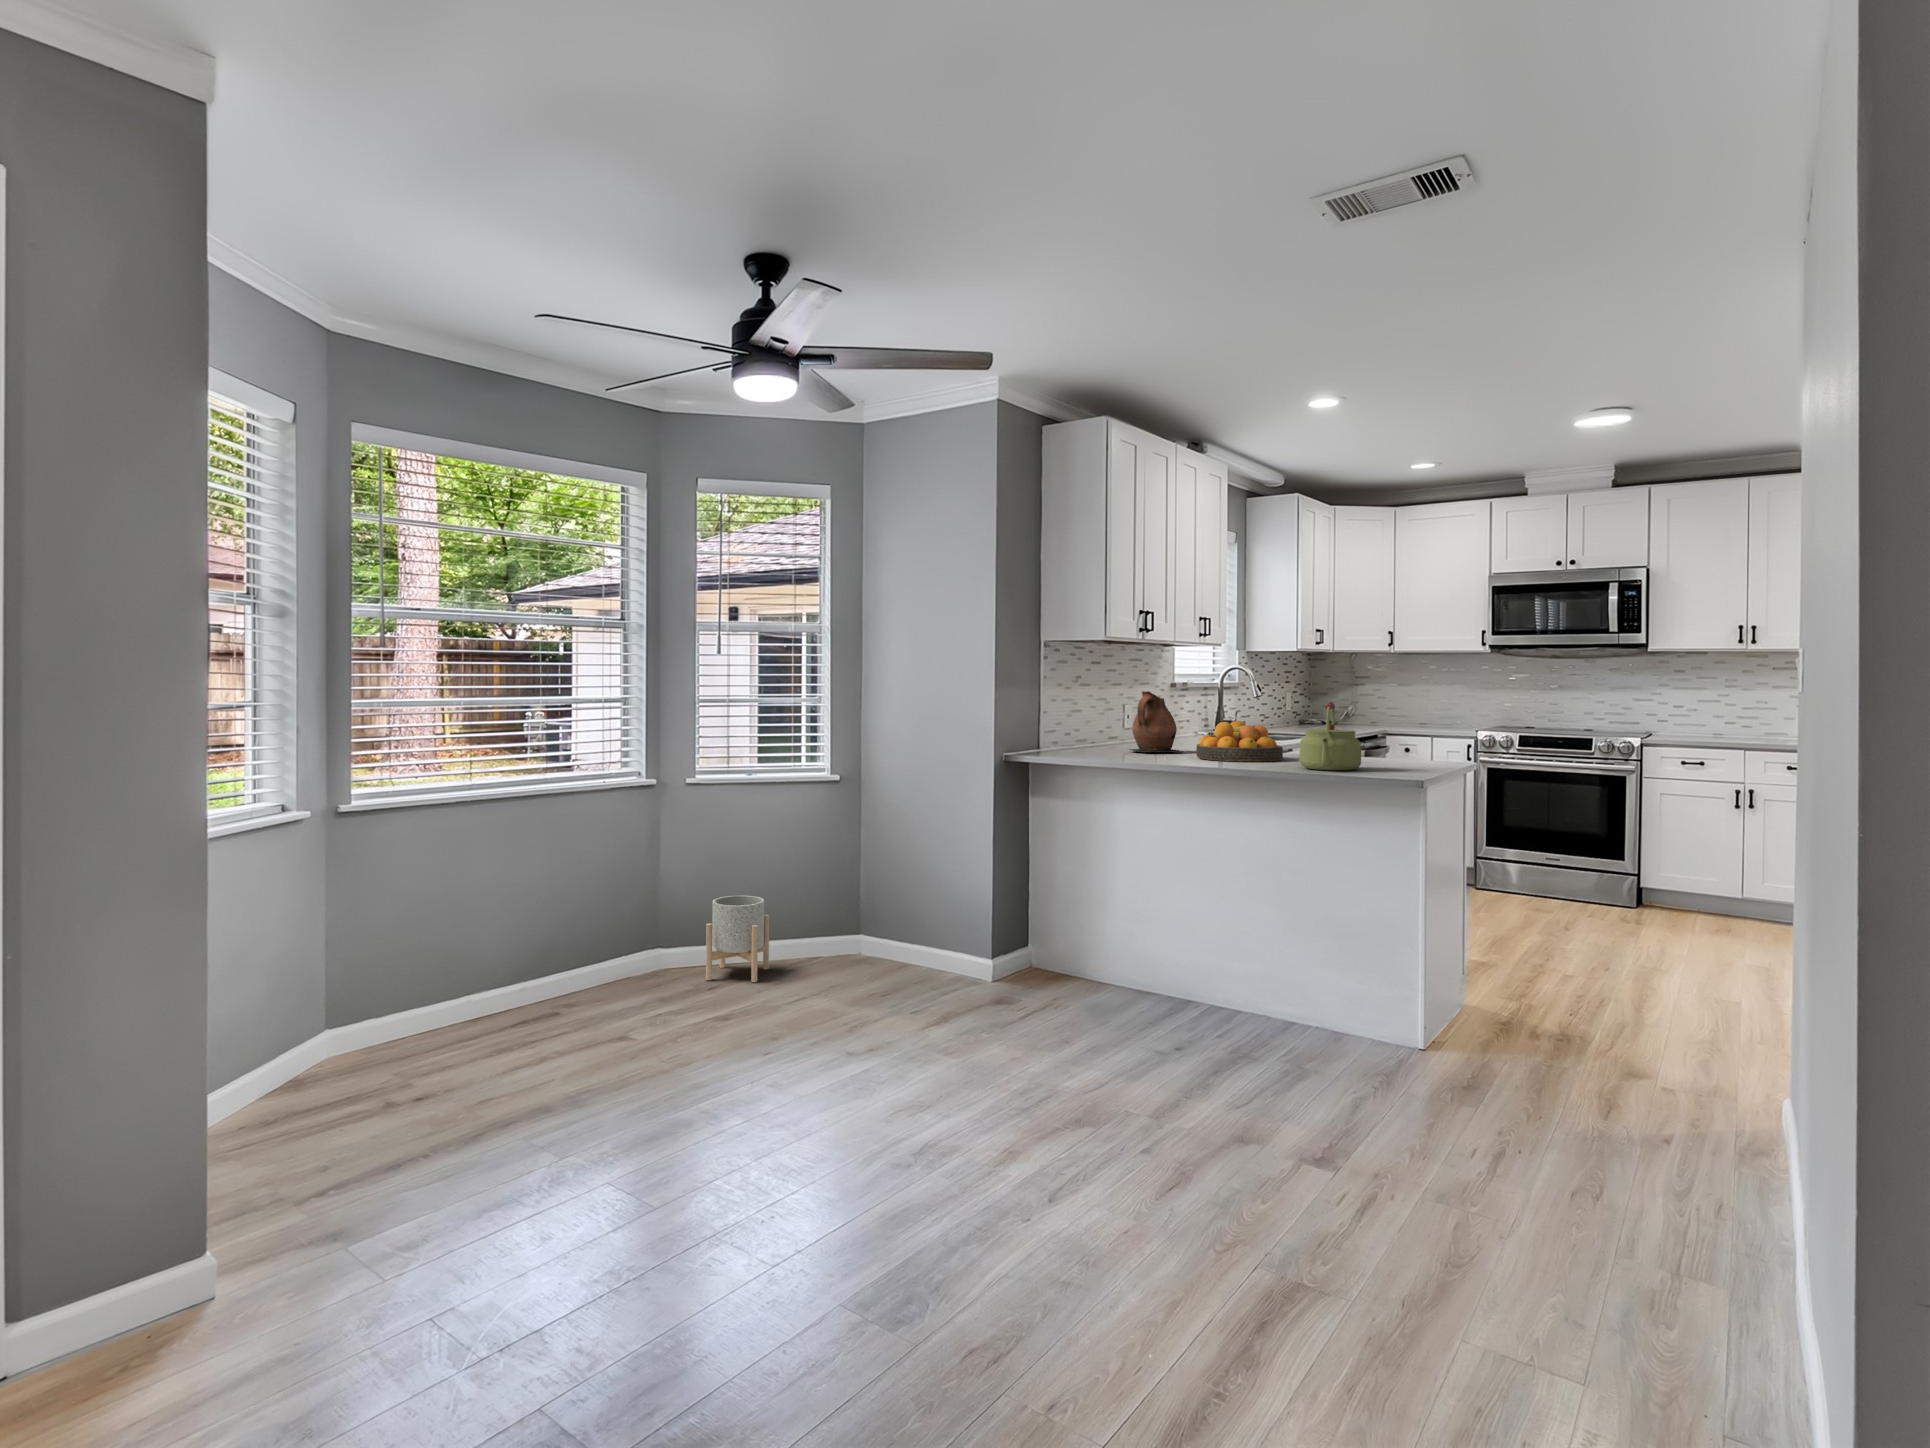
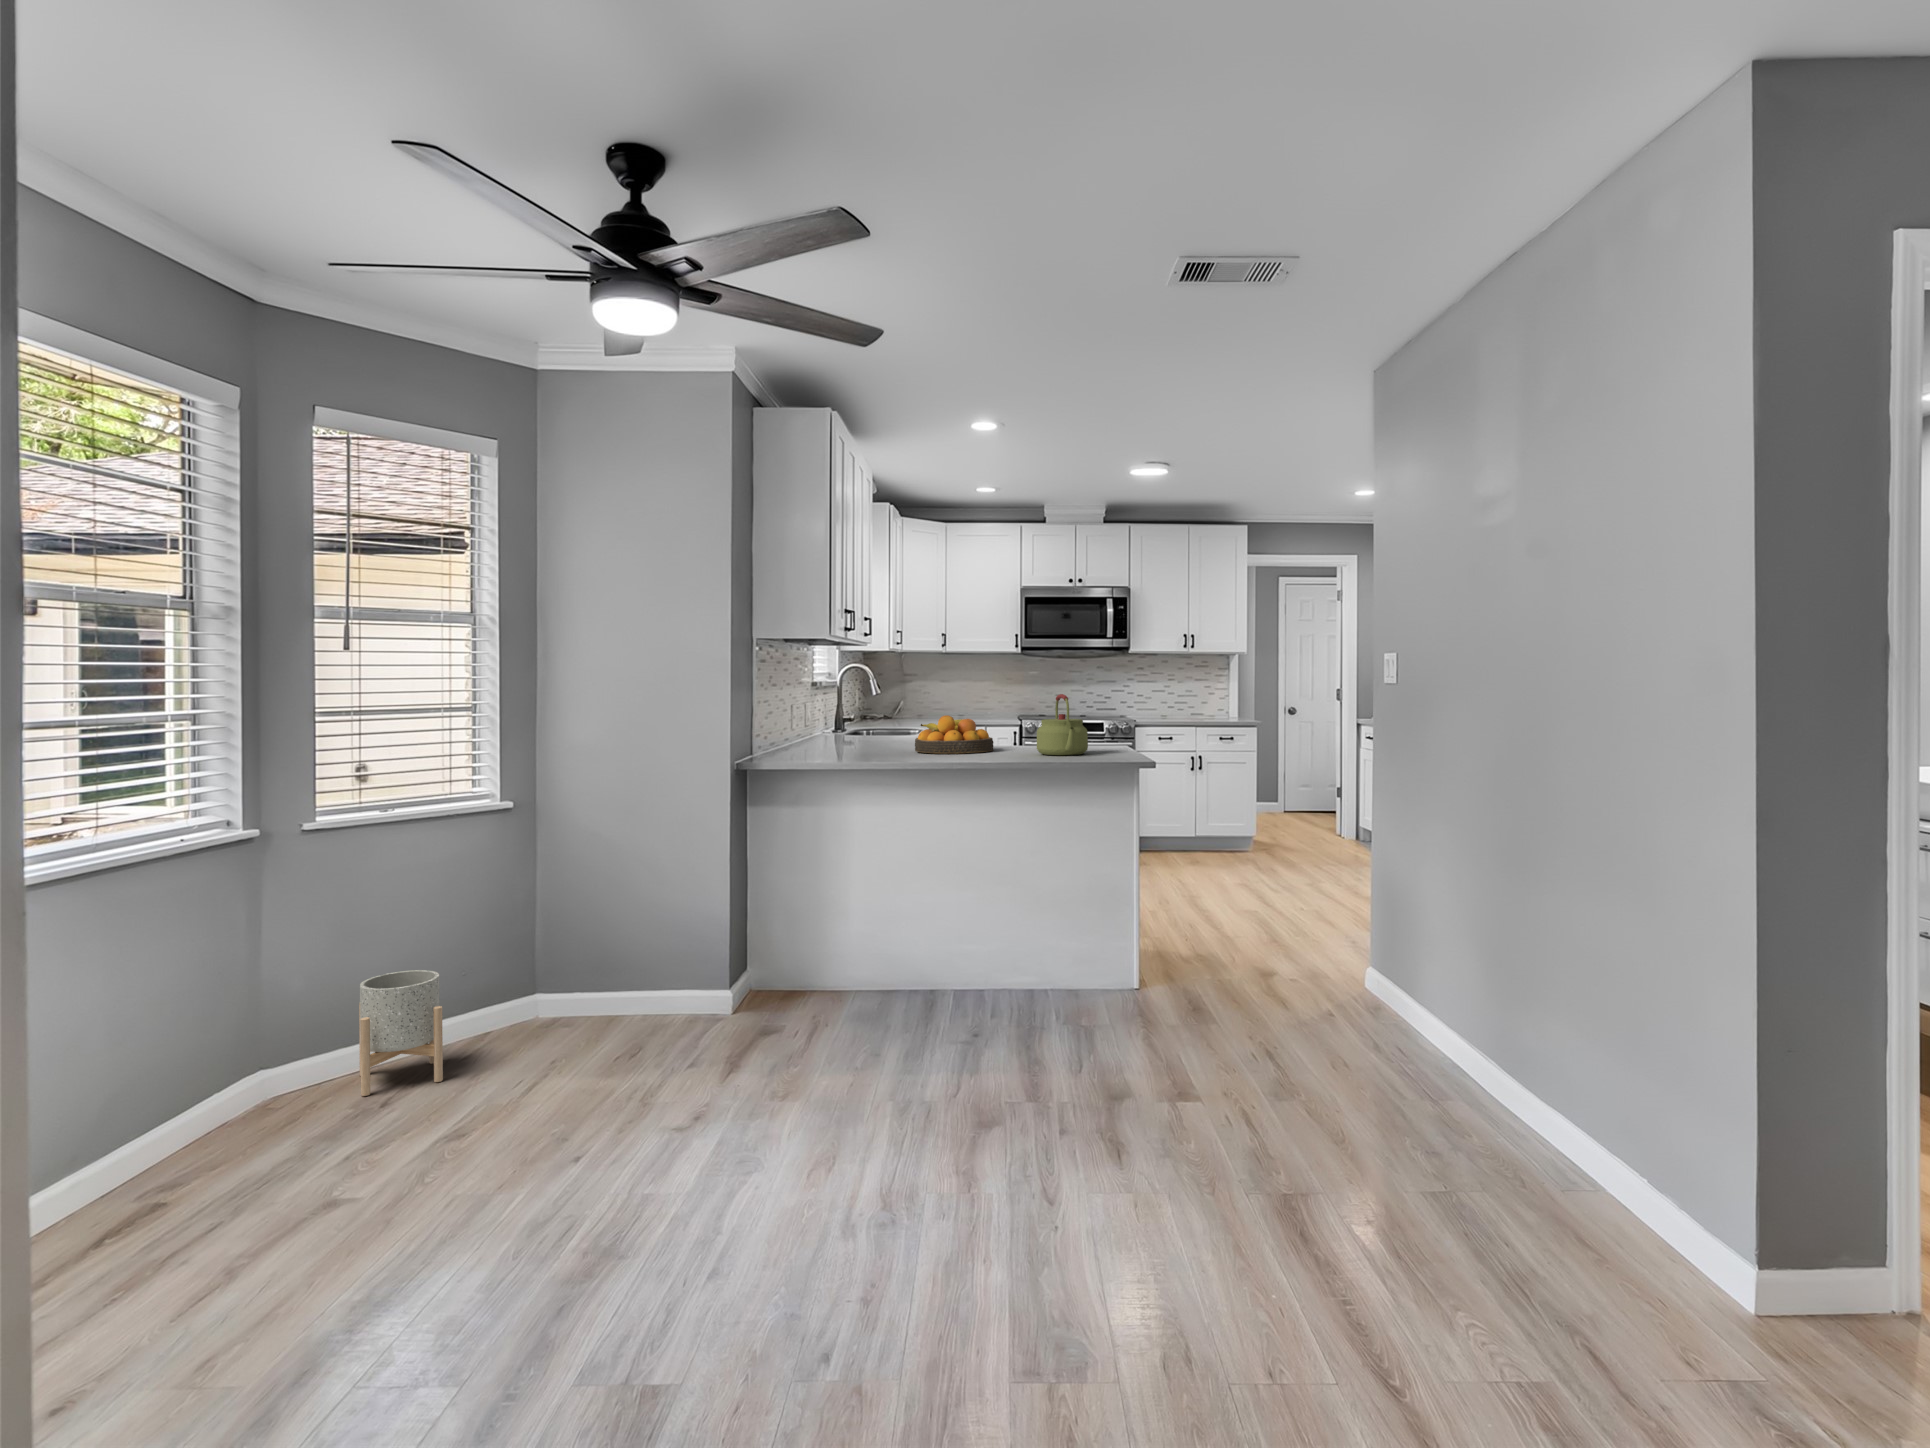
ceramic pitcher: present [1130,691,1183,753] -> none [826,690,884,751]

